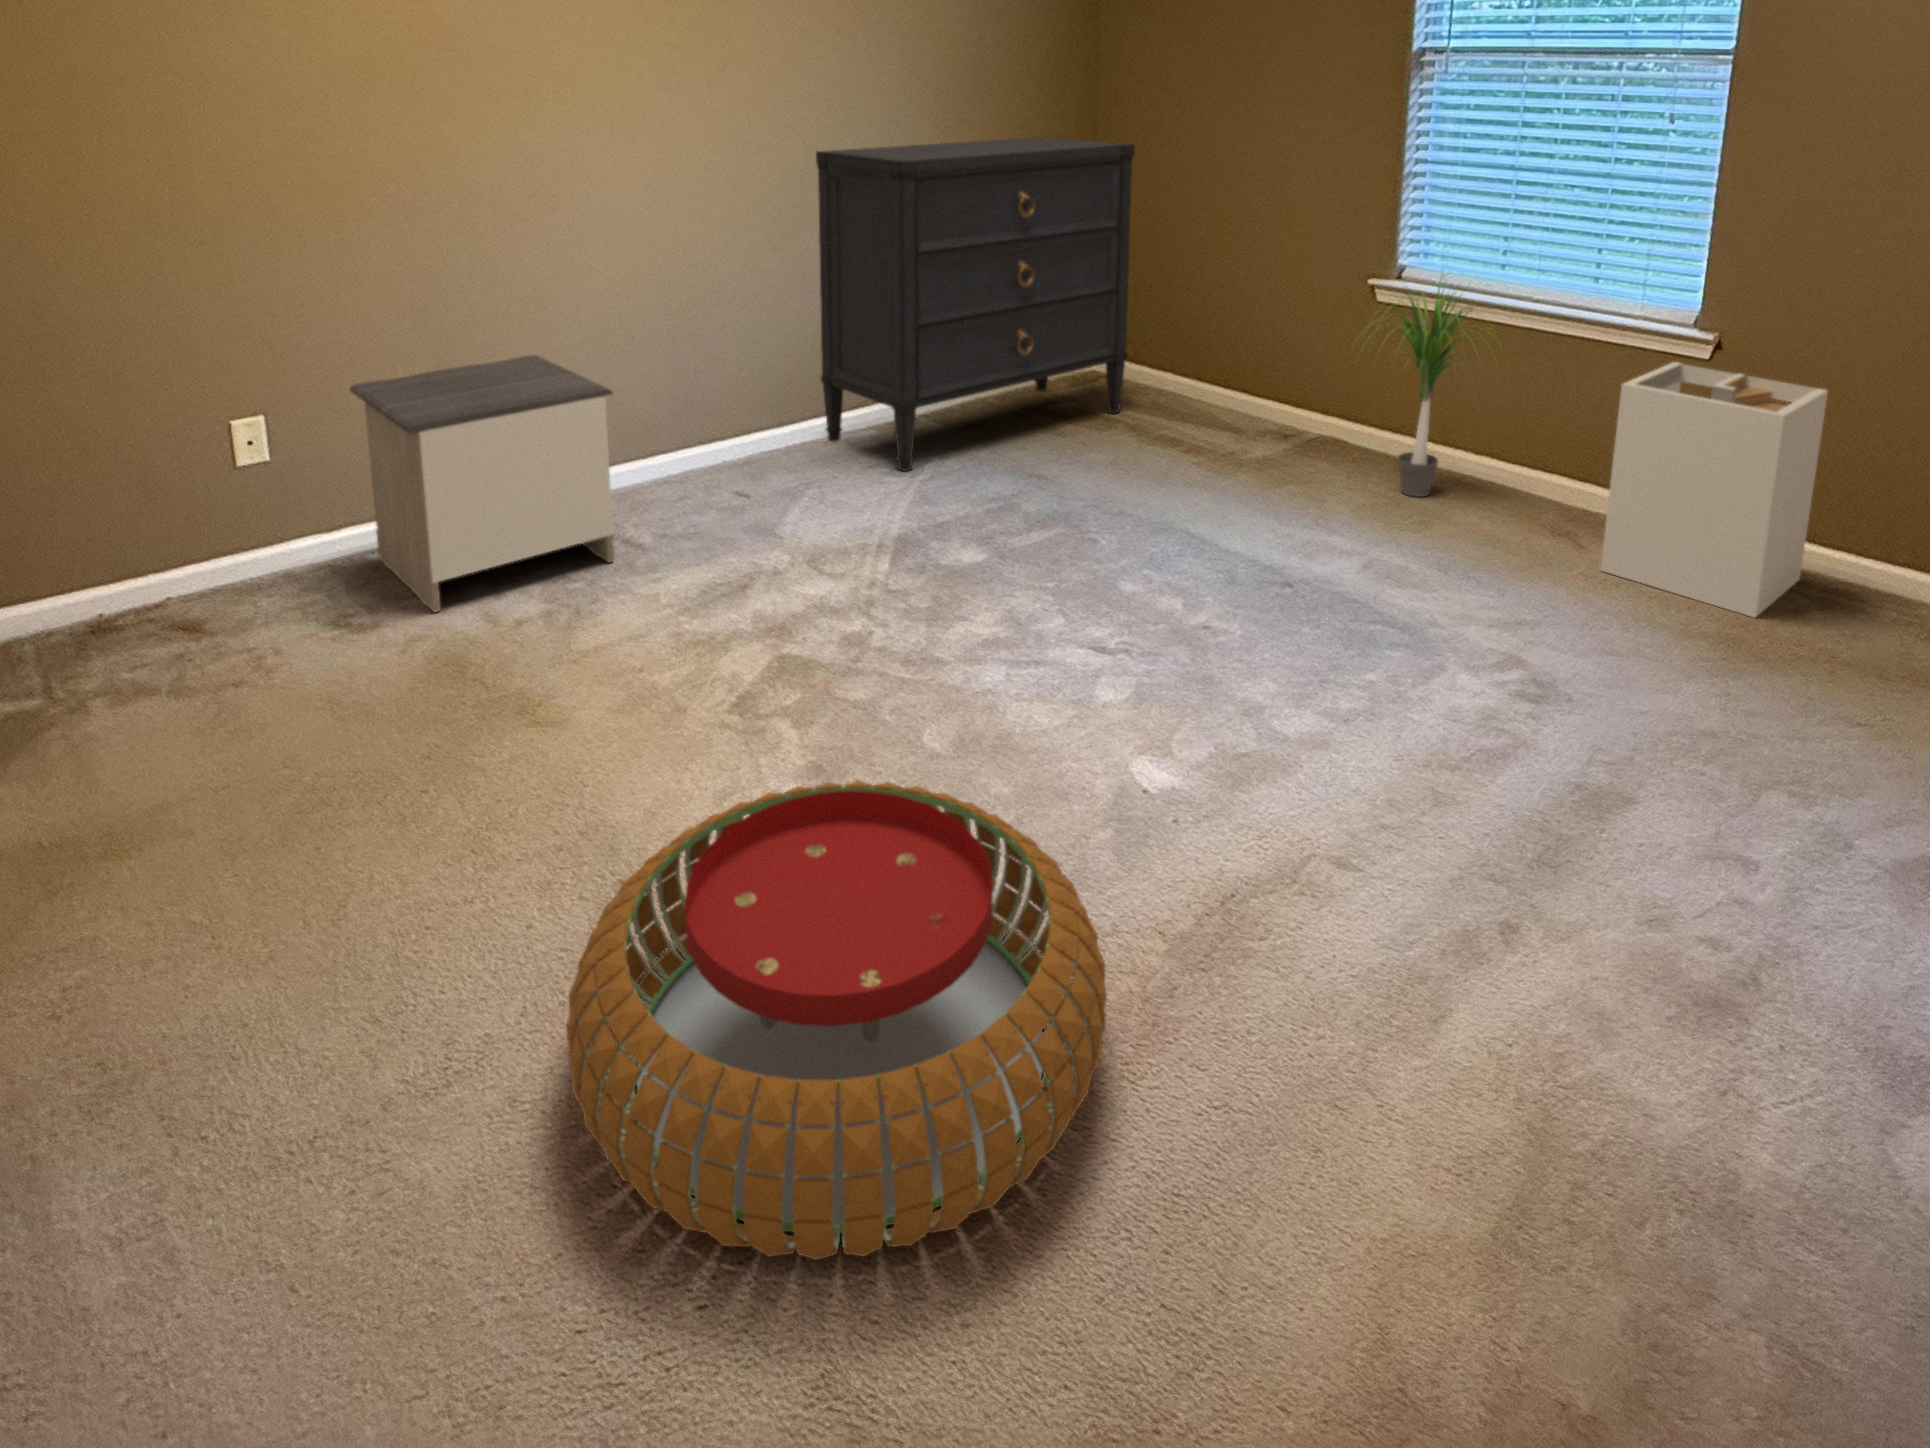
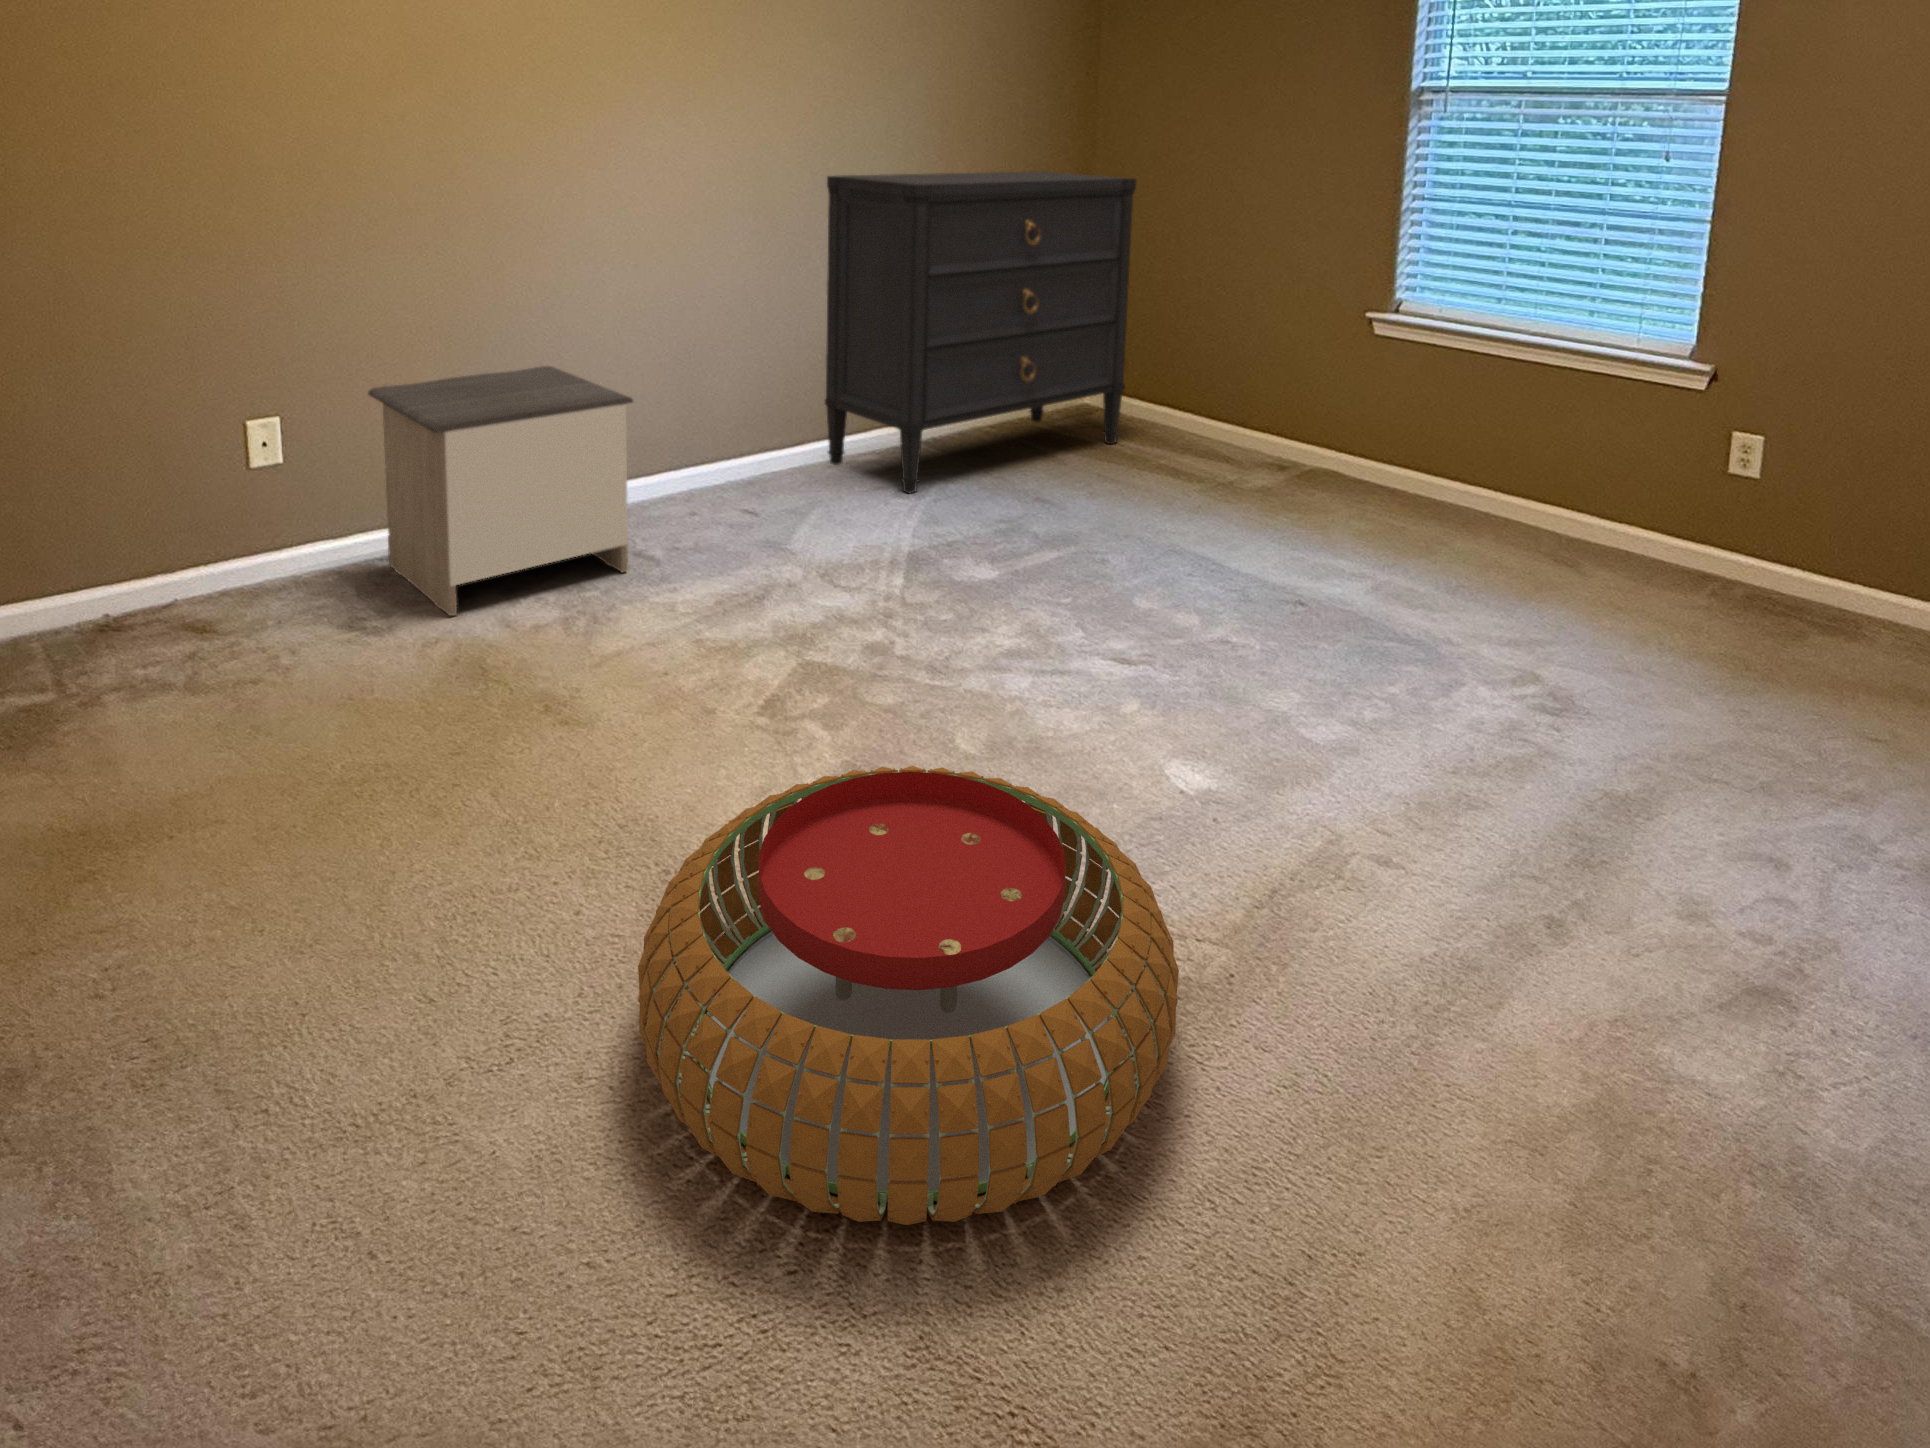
potted plant: present [1368,273,1501,497] -> none [1348,294,1511,525]
laundry hamper: present [1601,362,1828,618] -> none [1603,392,1823,640]

